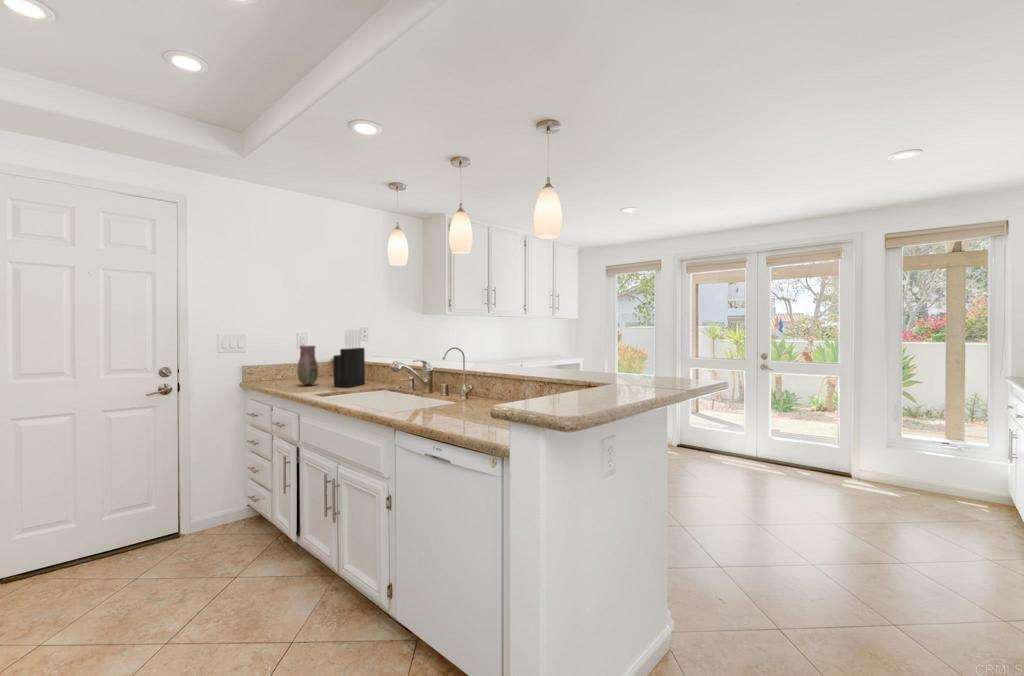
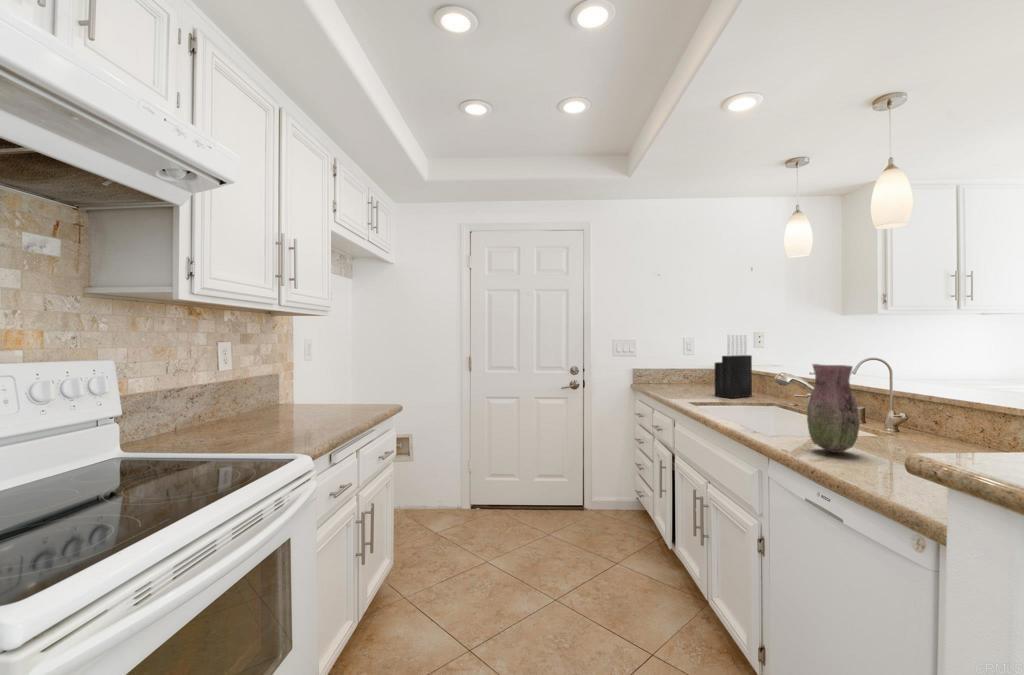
vase: present [297,346,318,385] -> present [807,364,860,453]

